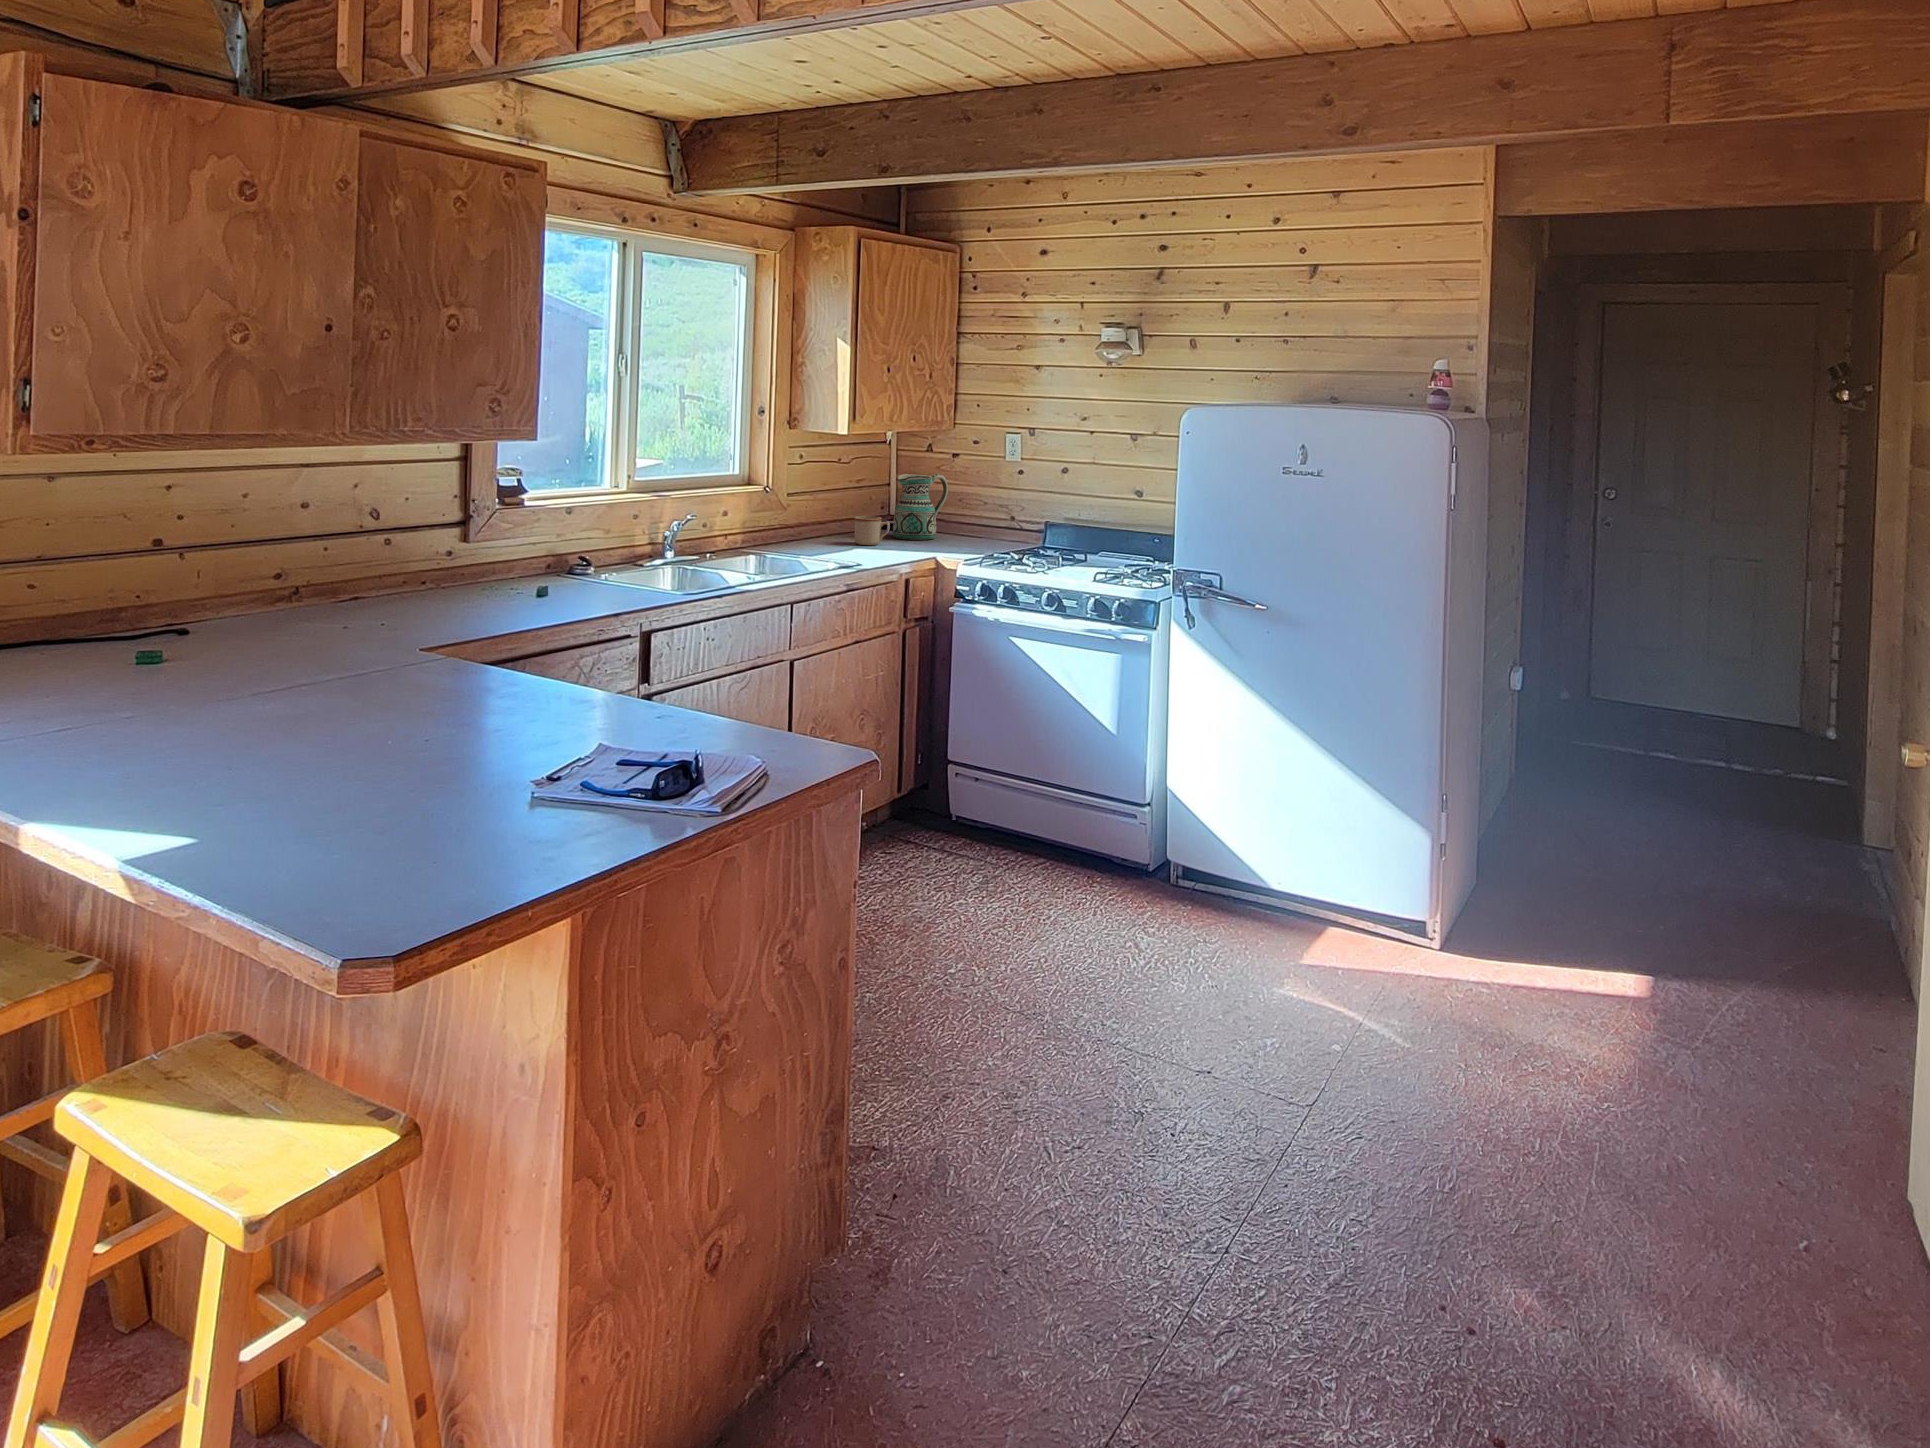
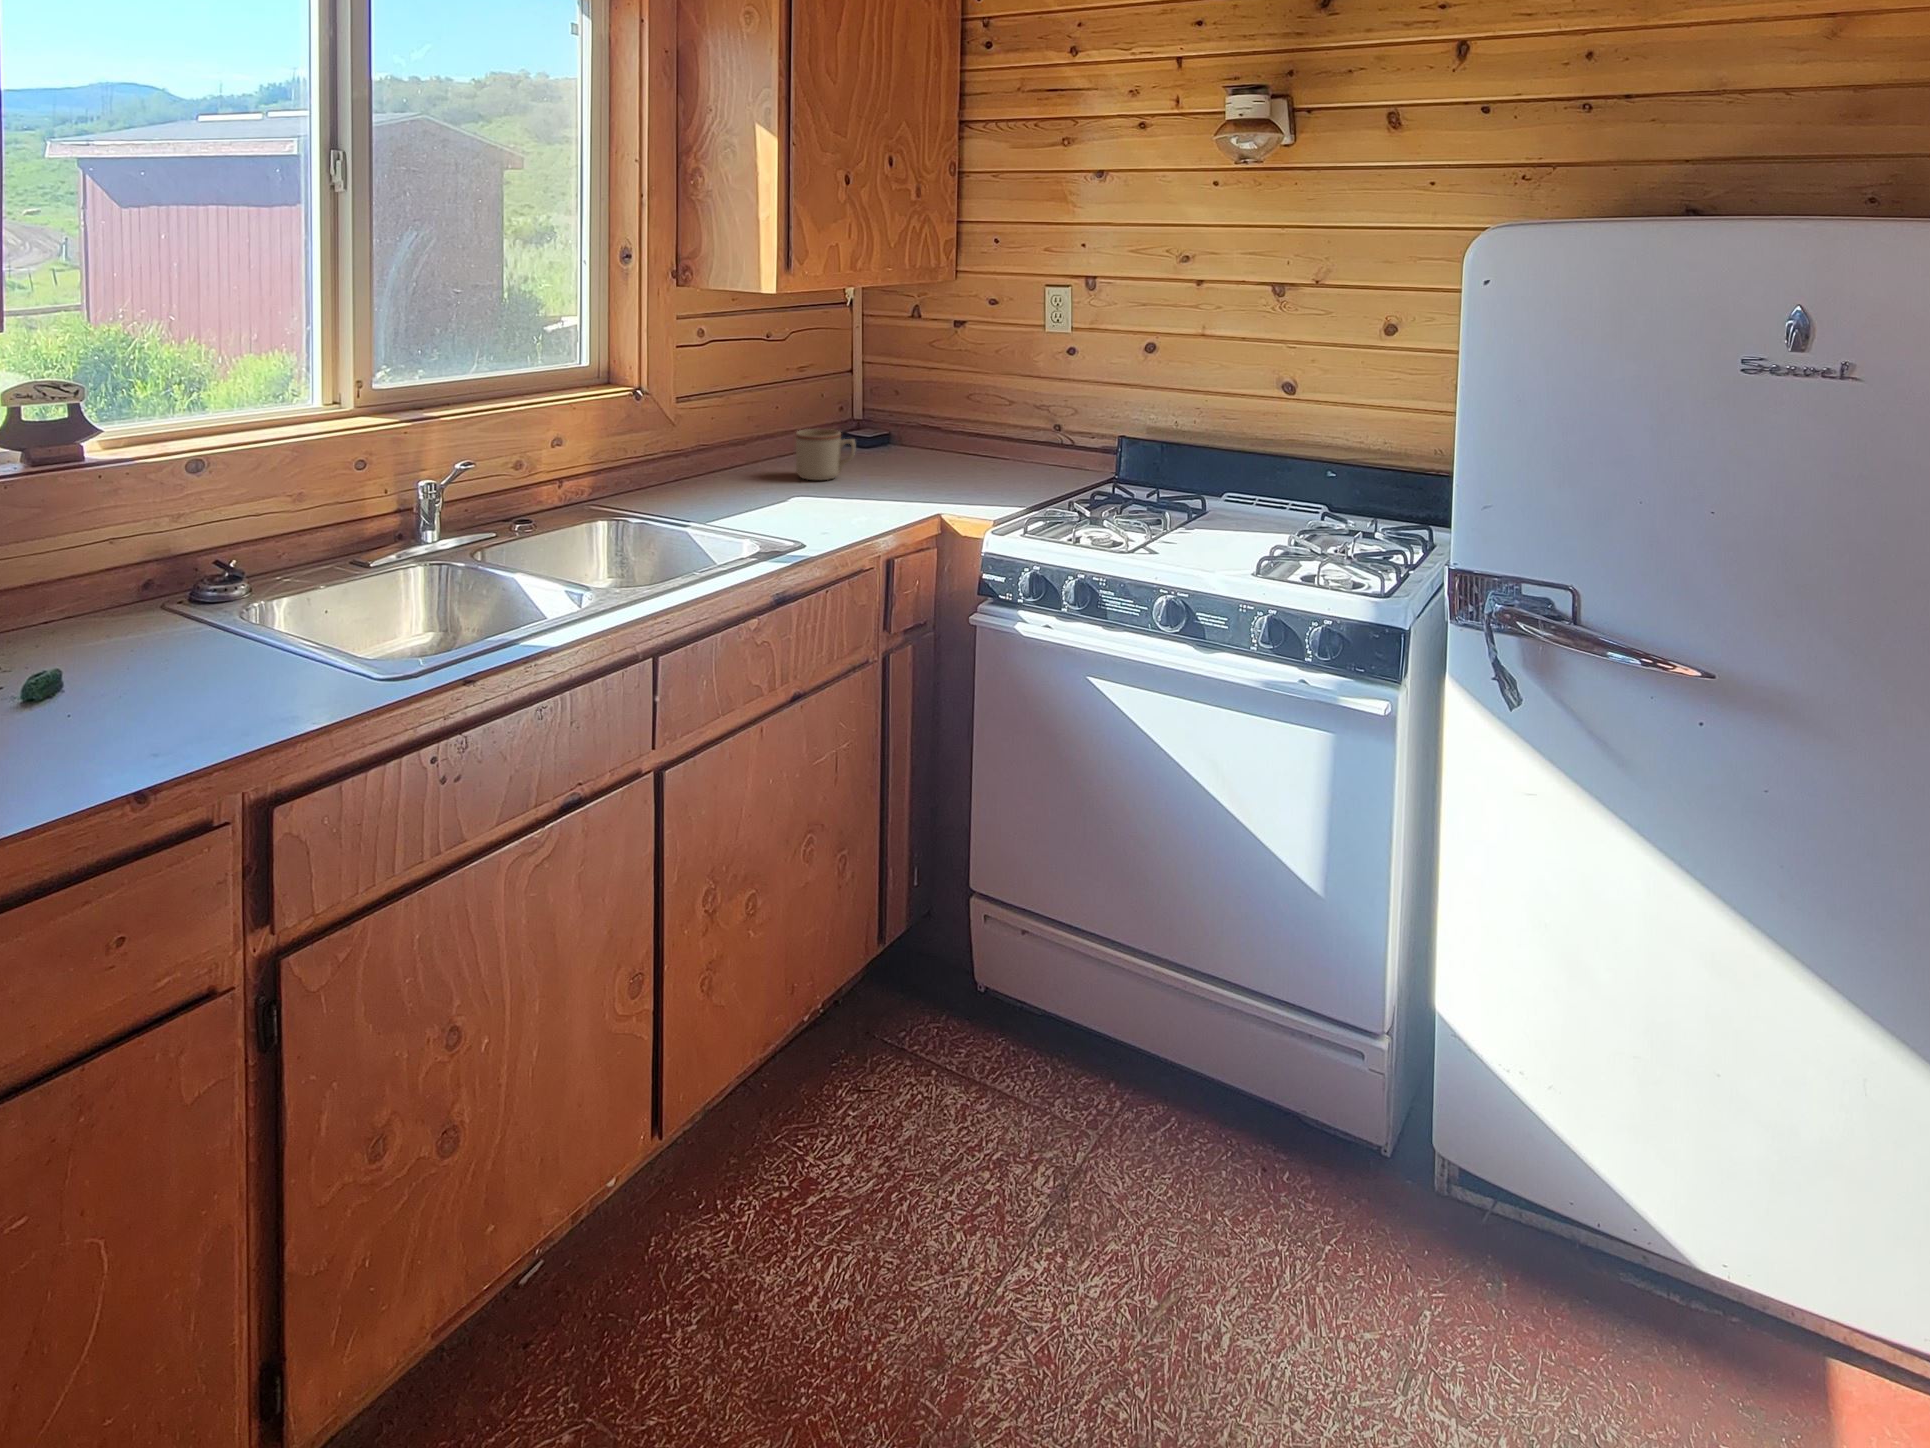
ceramic pitcher: present [893,474,948,540] -> none [861,352,950,464]

